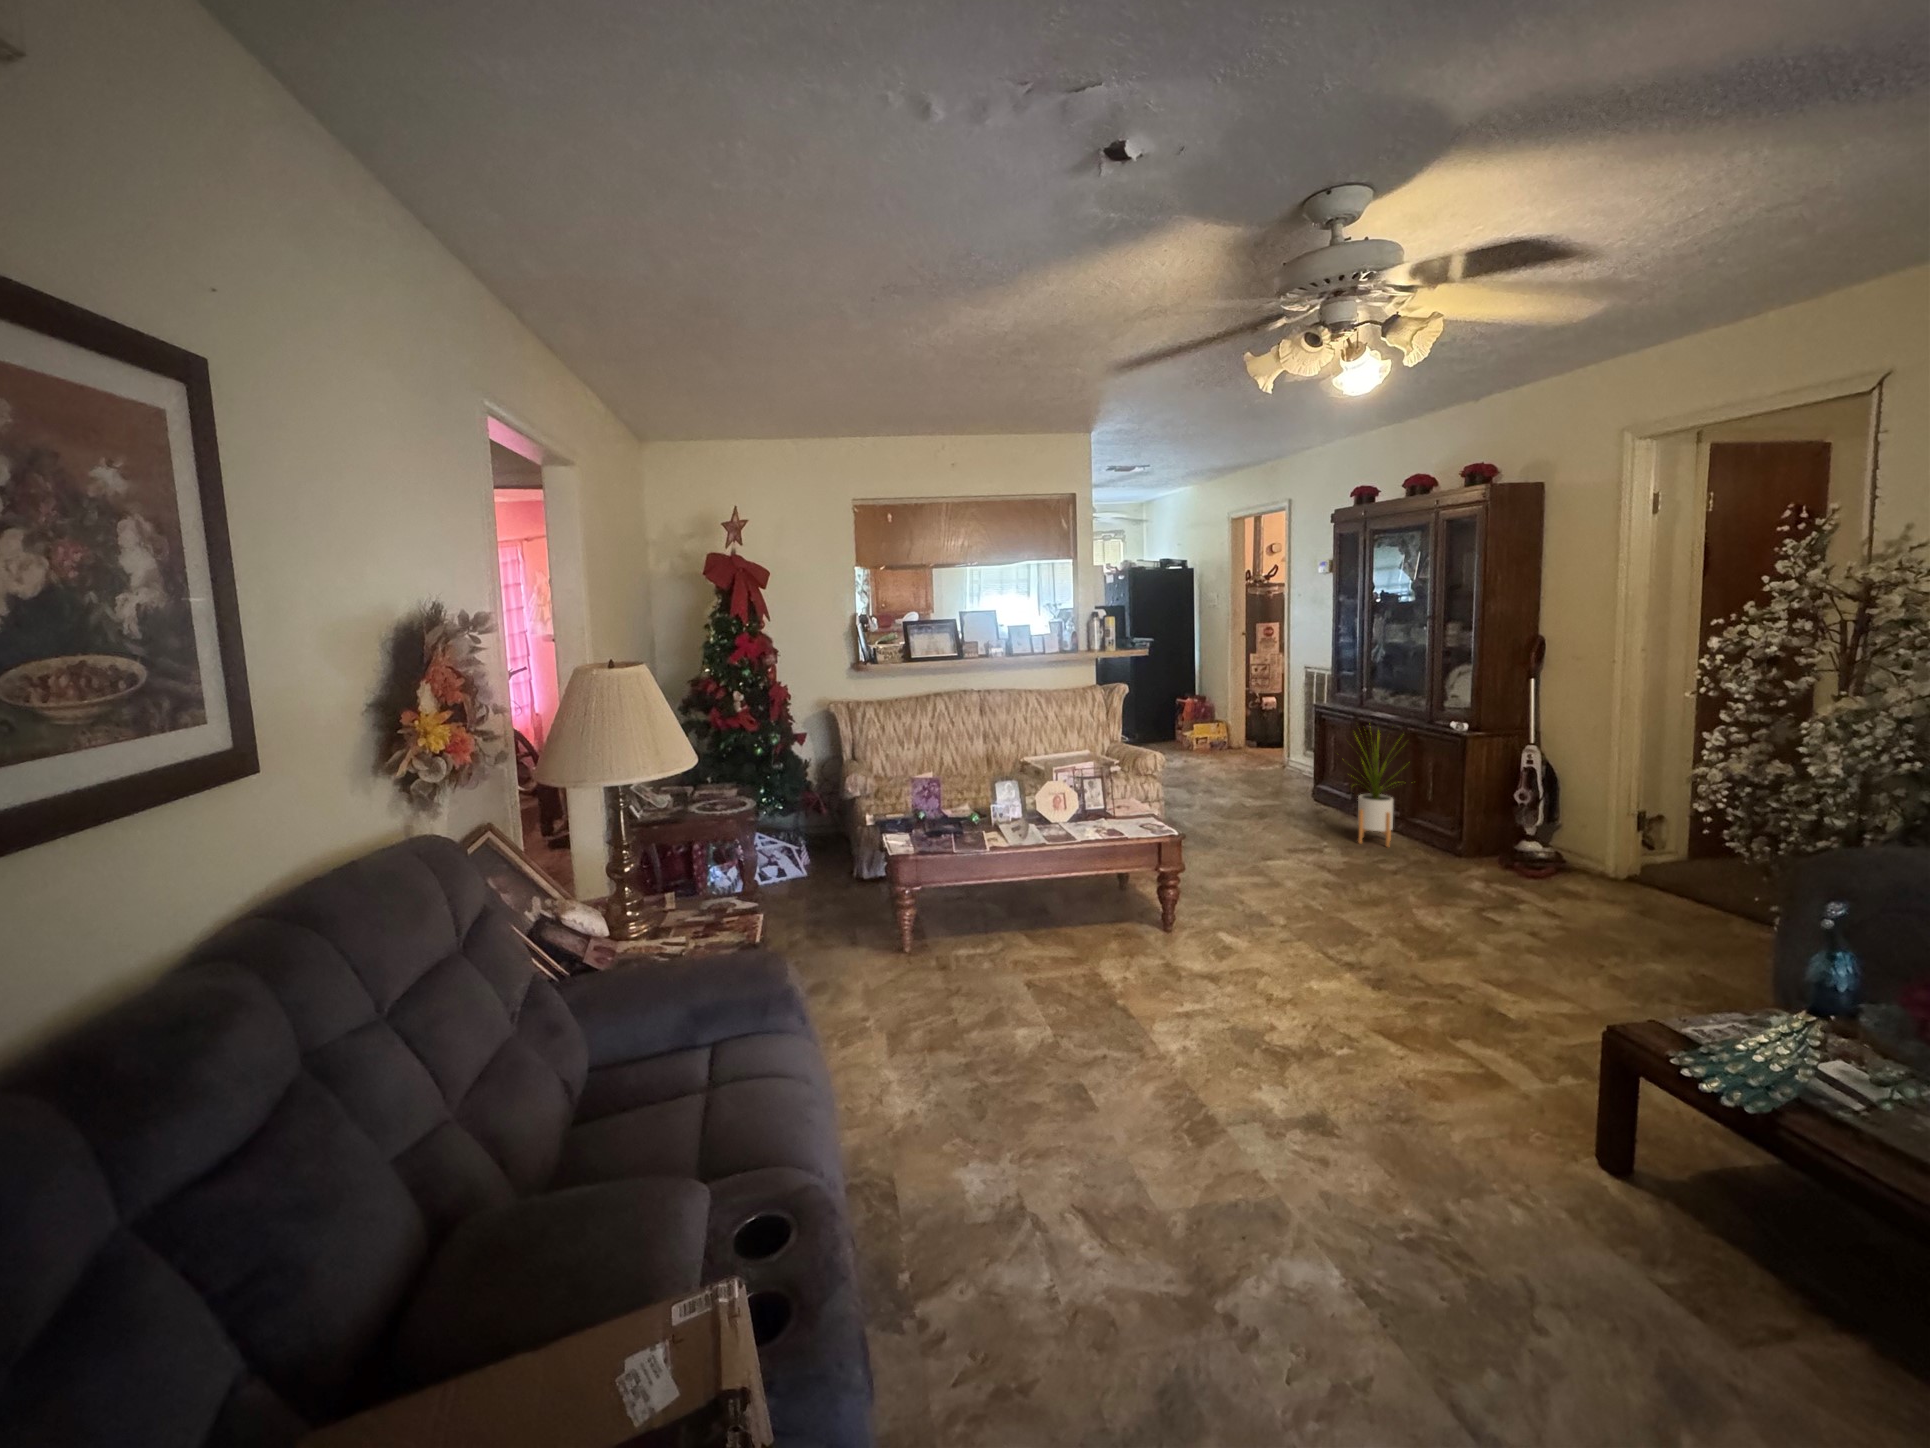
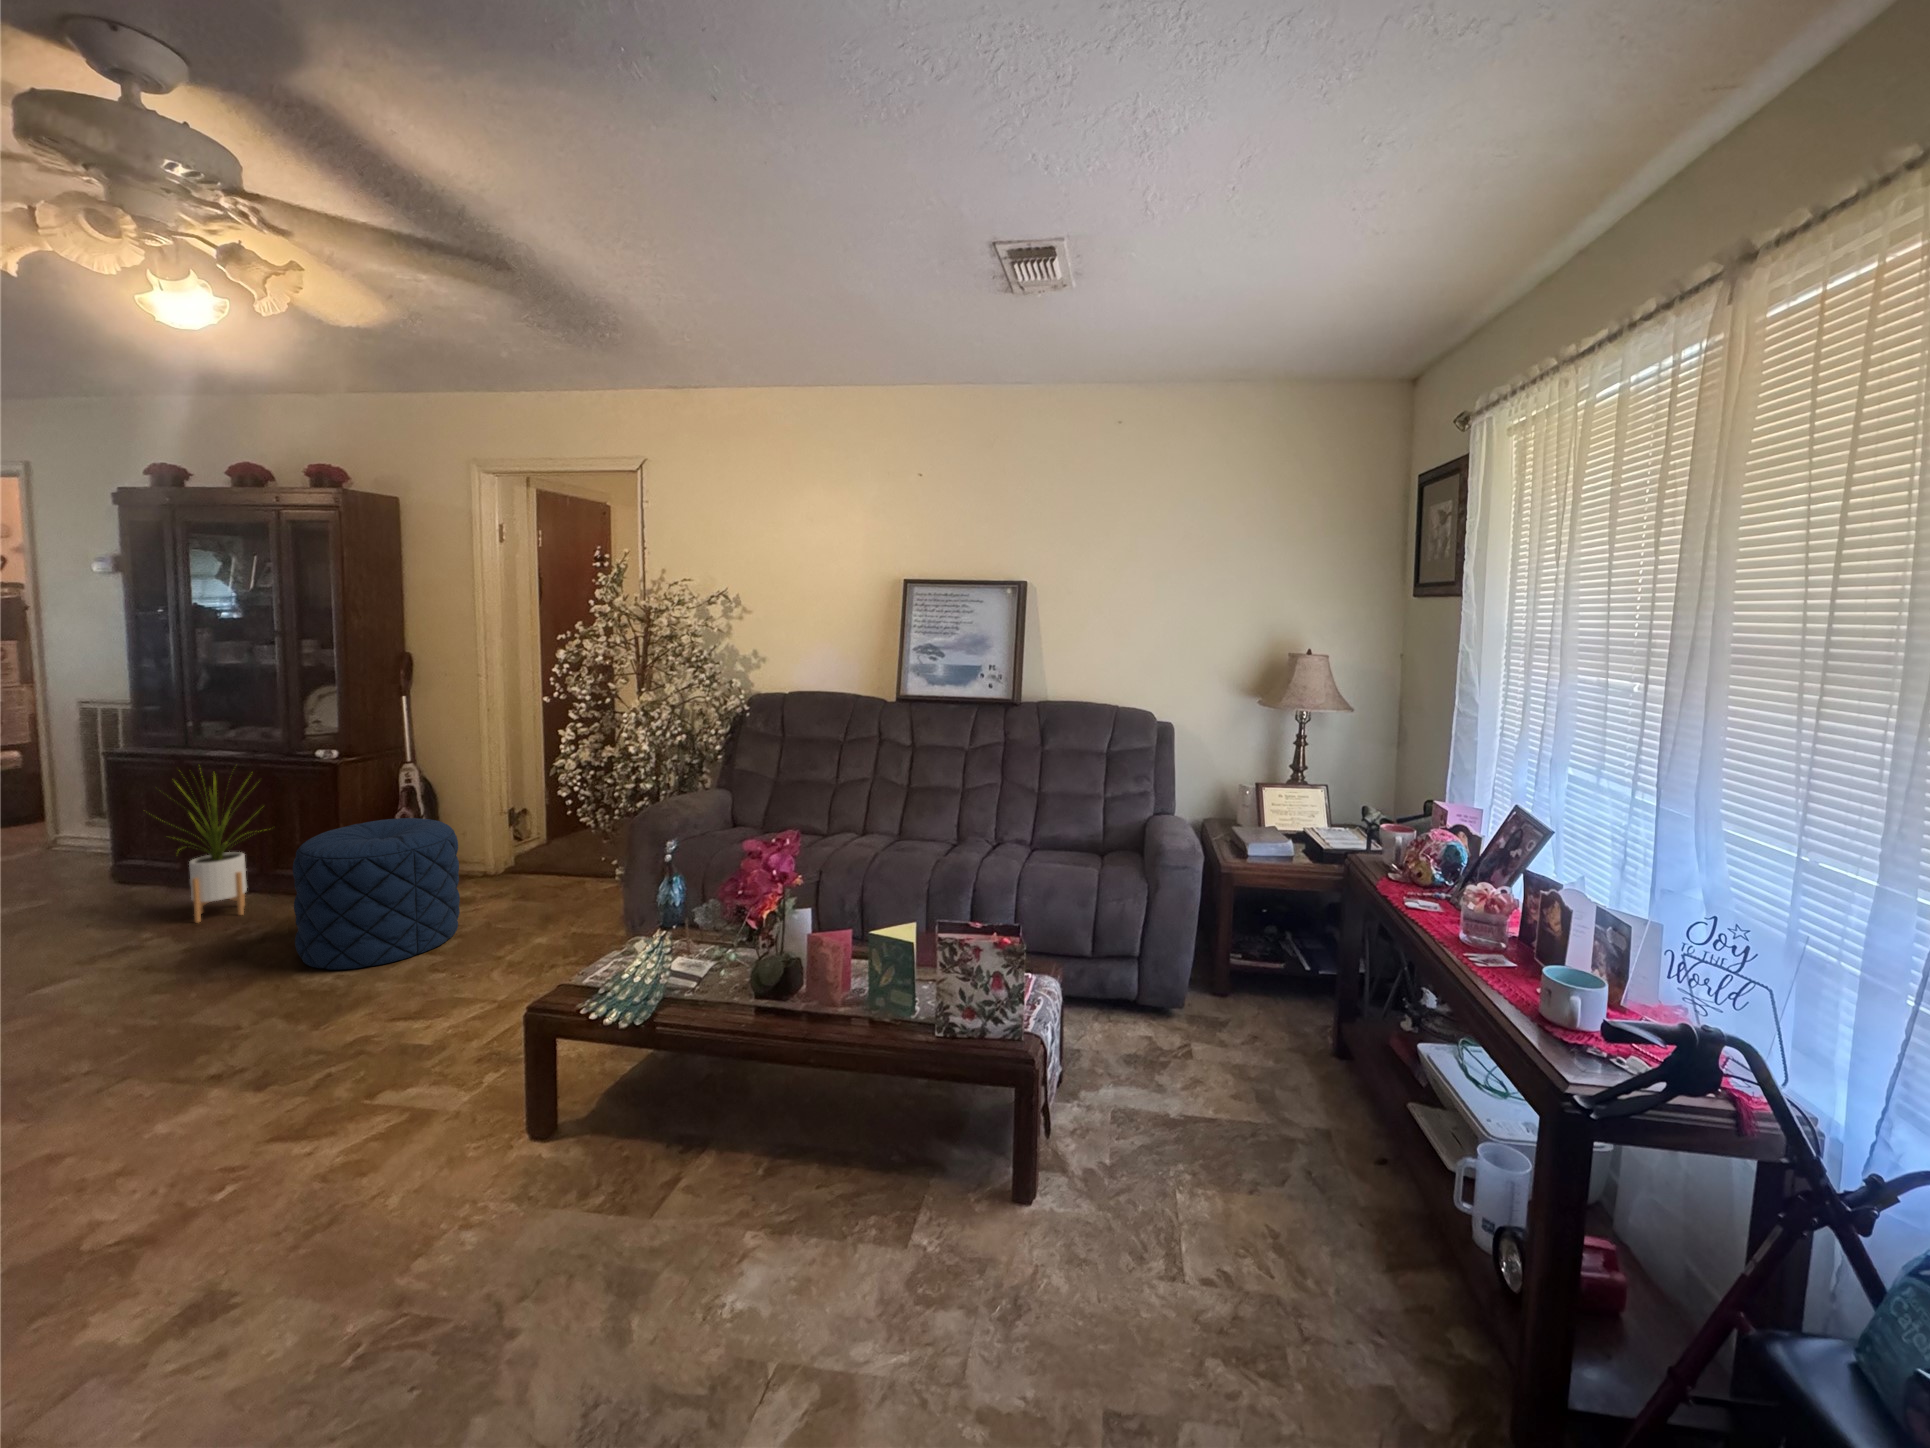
pouf: none [1421,794,1569,931] -> present [293,818,460,970]

